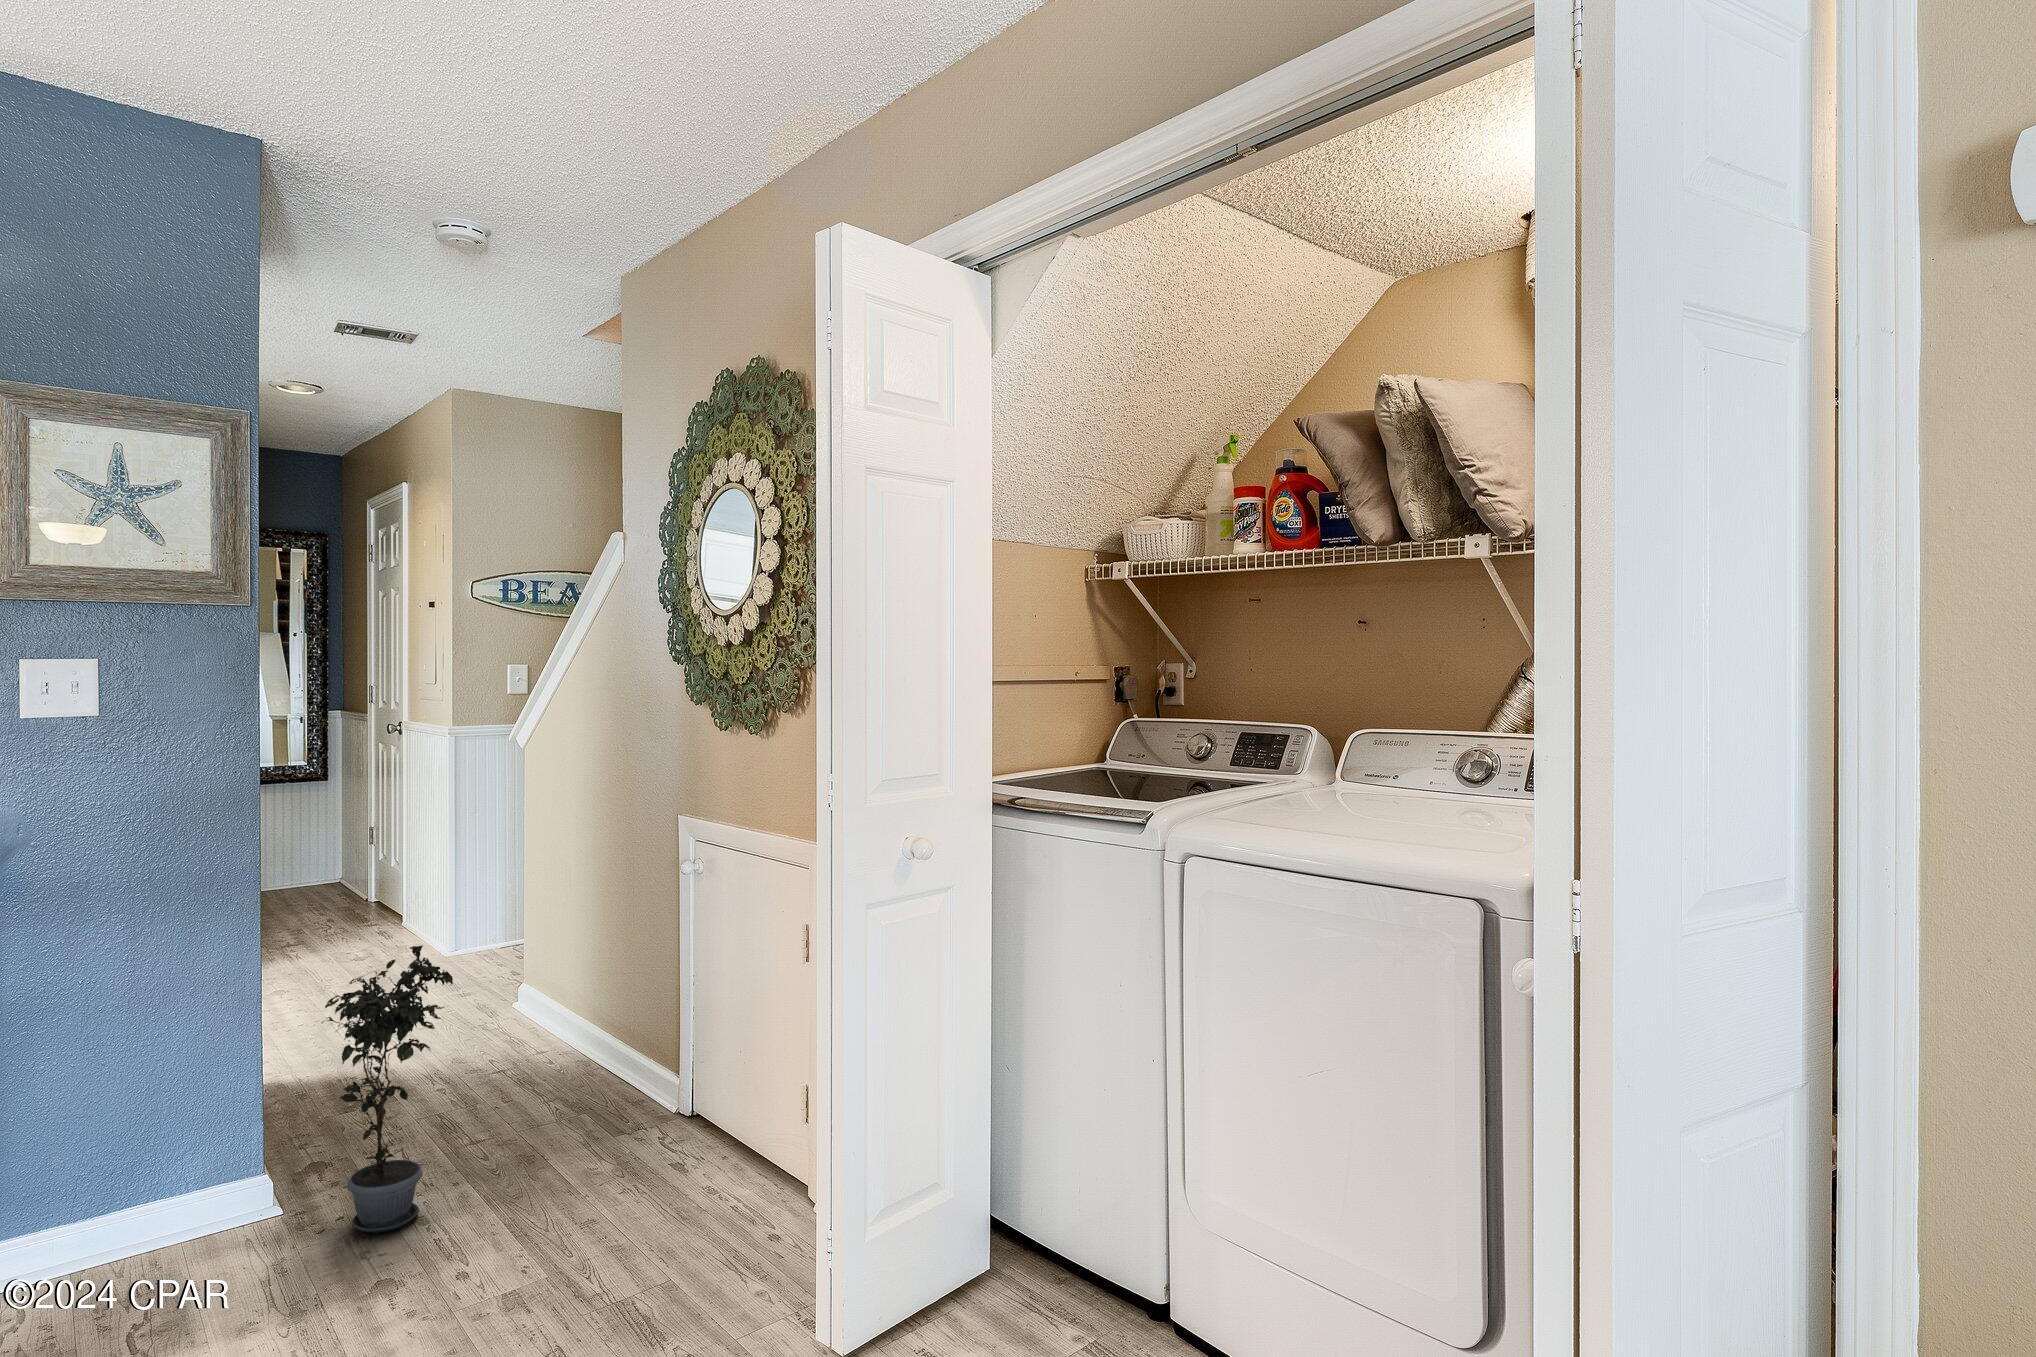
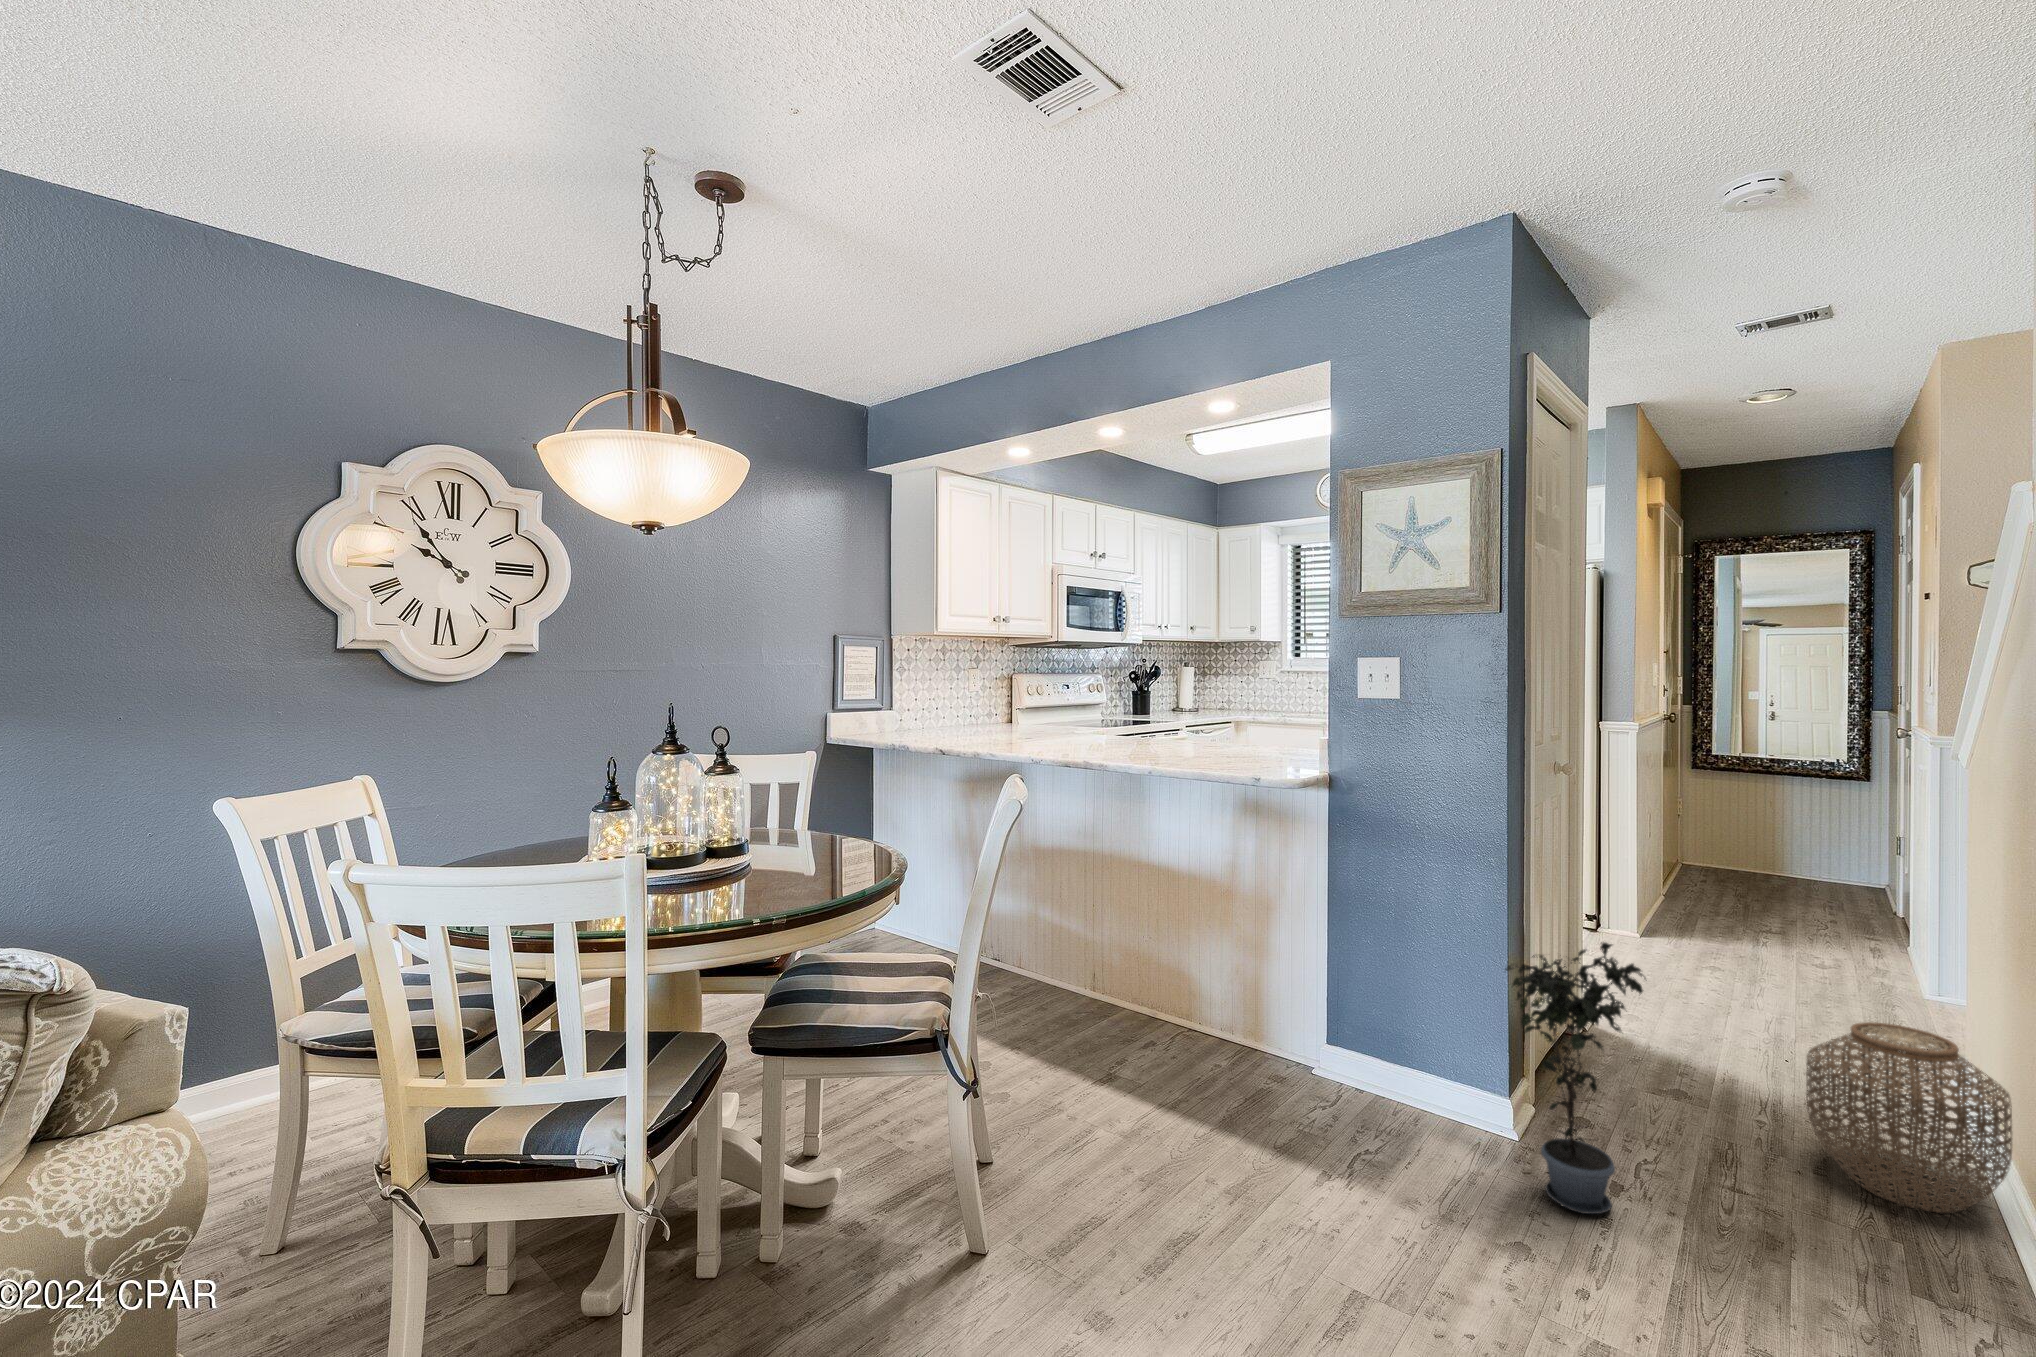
woven basket: none [495,960,622,1100] -> present [1806,1022,2012,1213]

